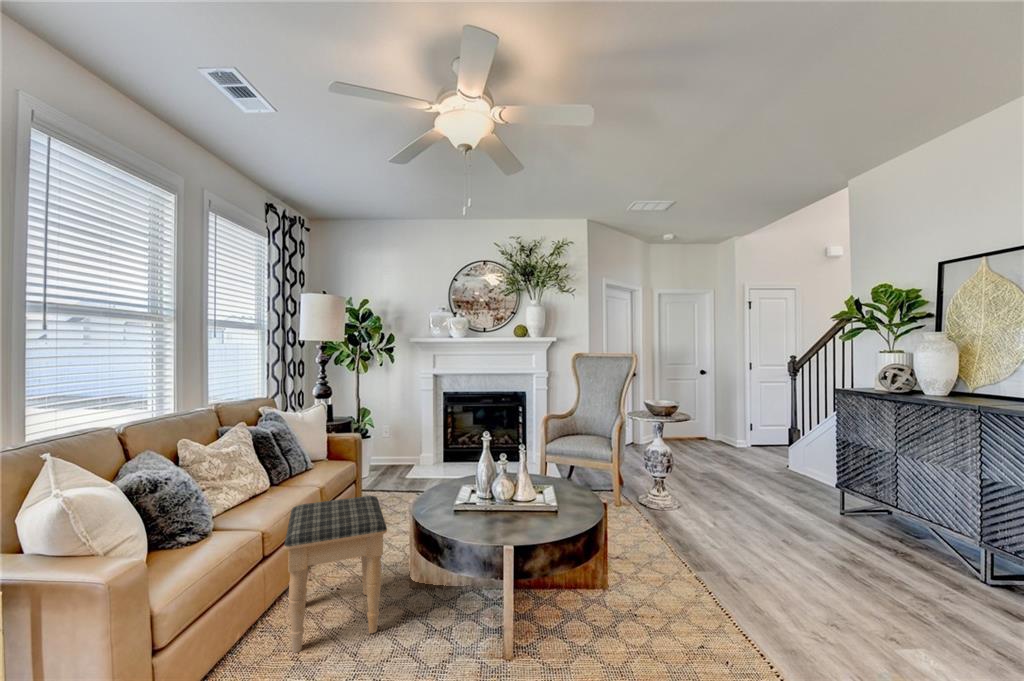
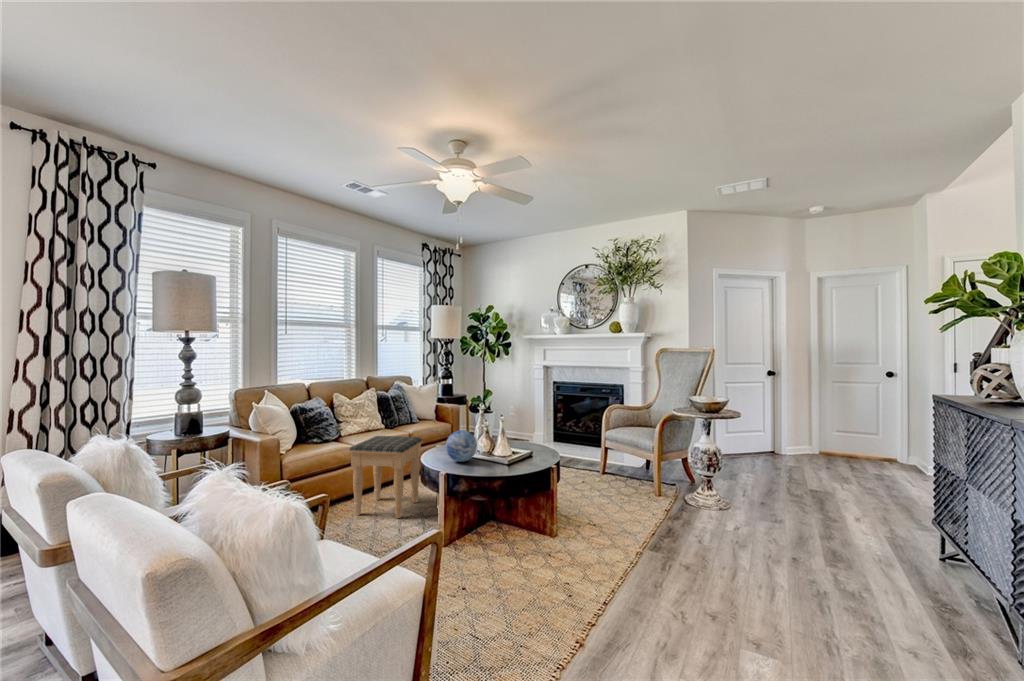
decorative orb: none [471,483,514,529] -> present [446,430,477,462]

